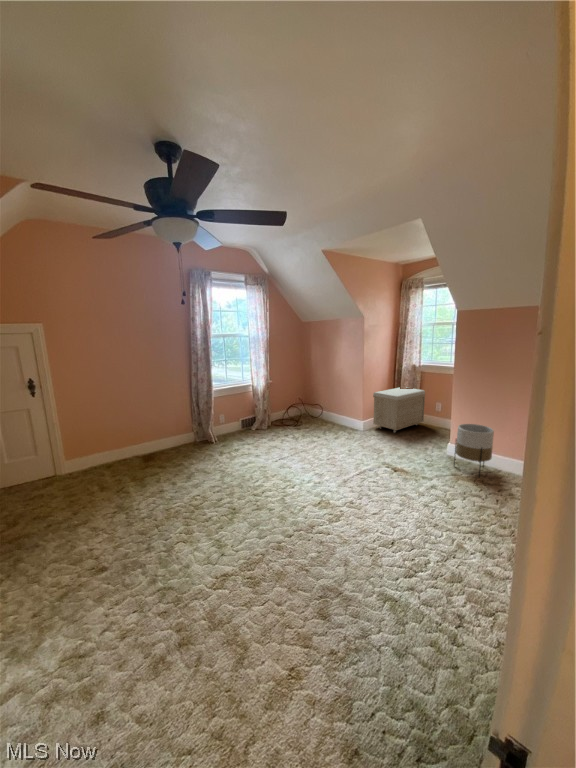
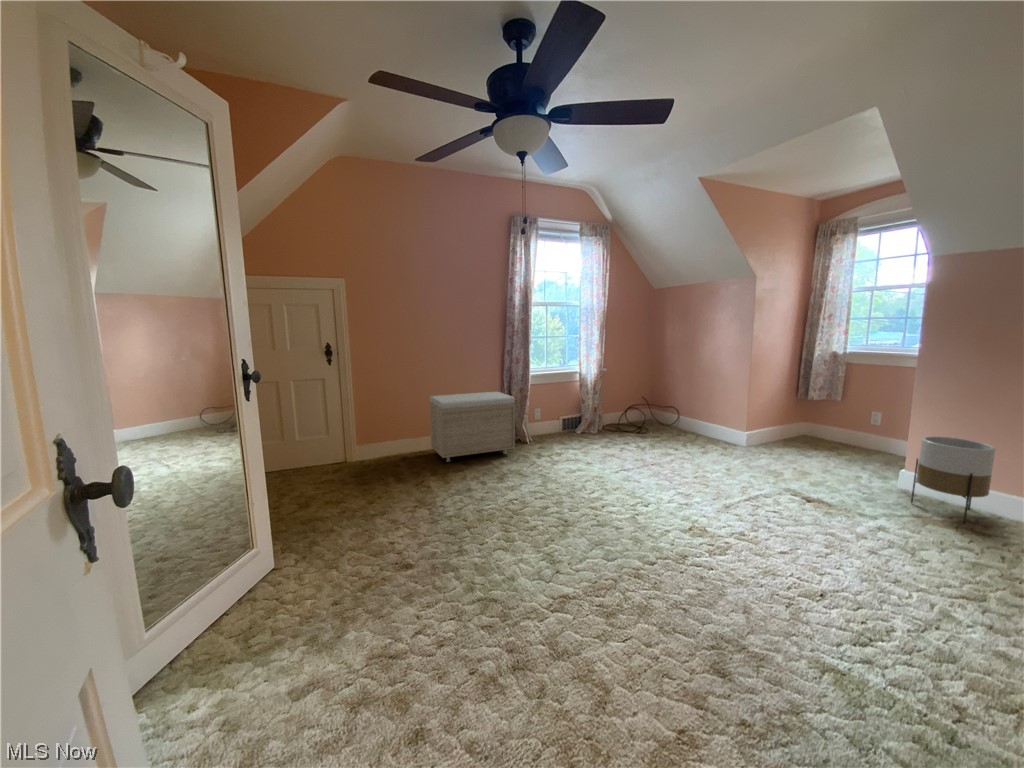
storage bench: present [373,388,425,432] -> present [429,392,515,462]

